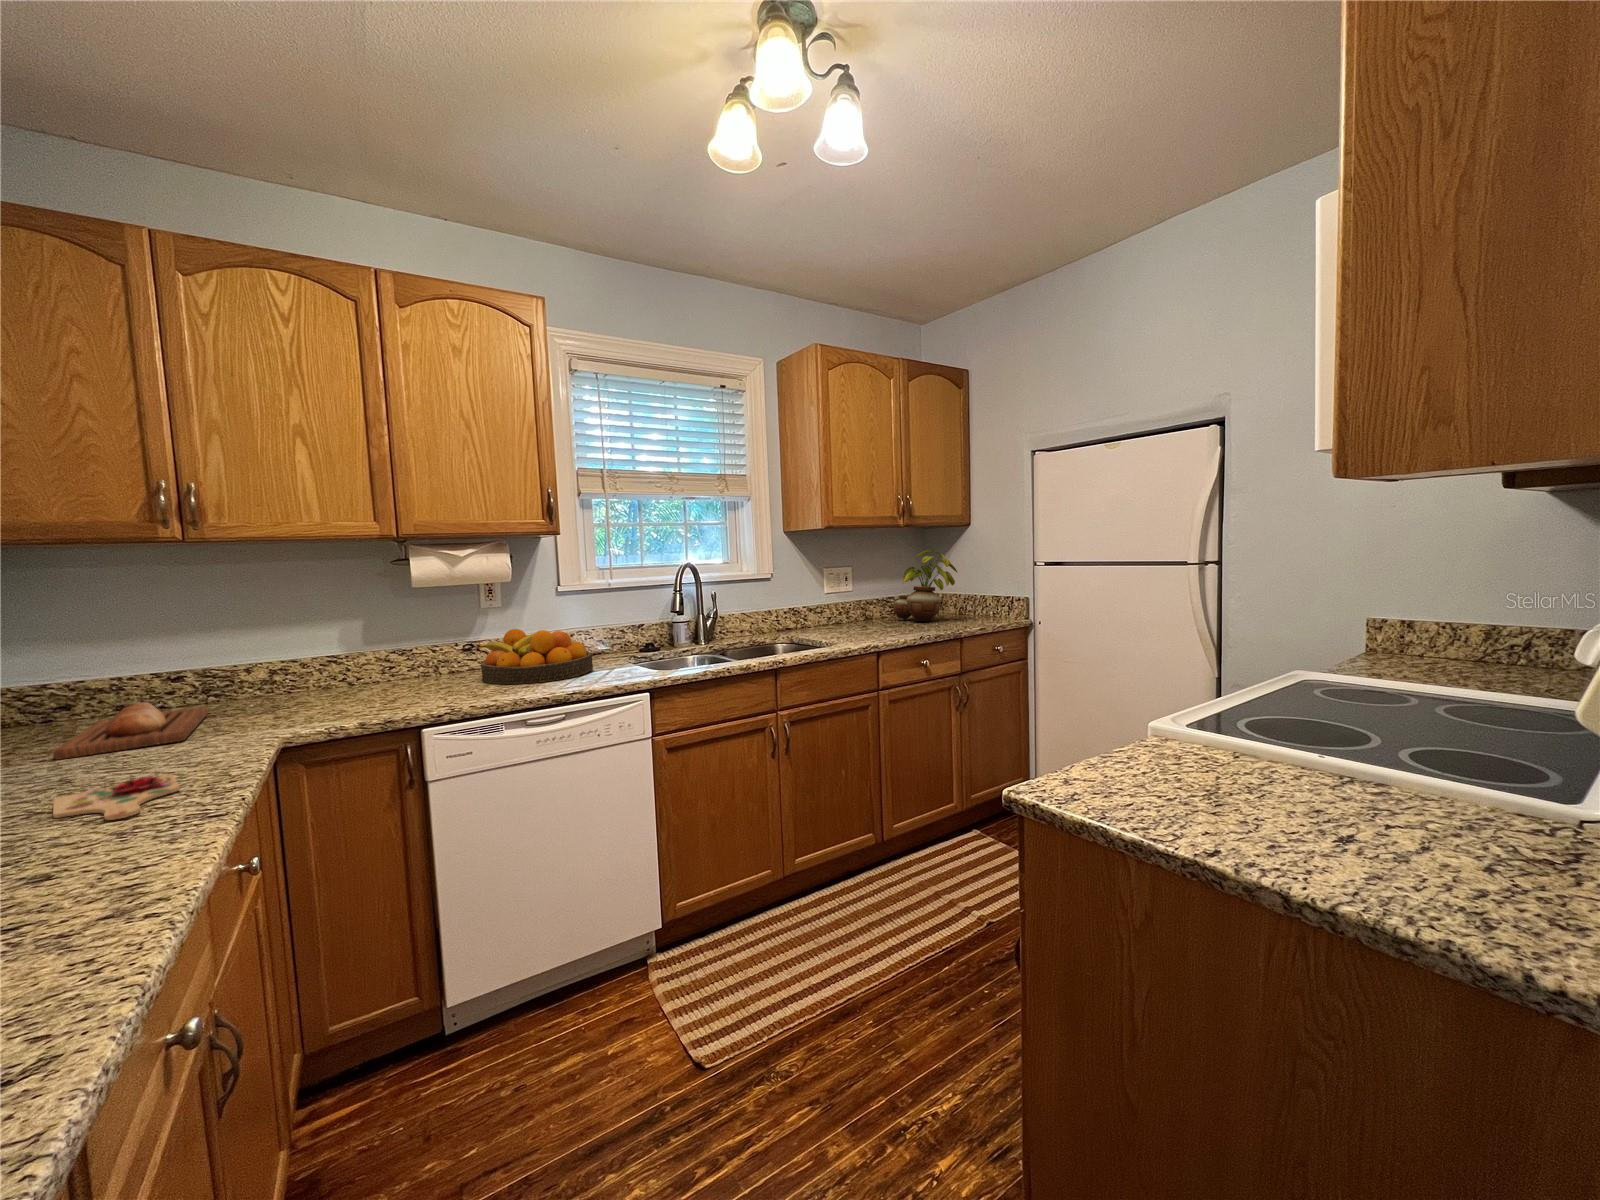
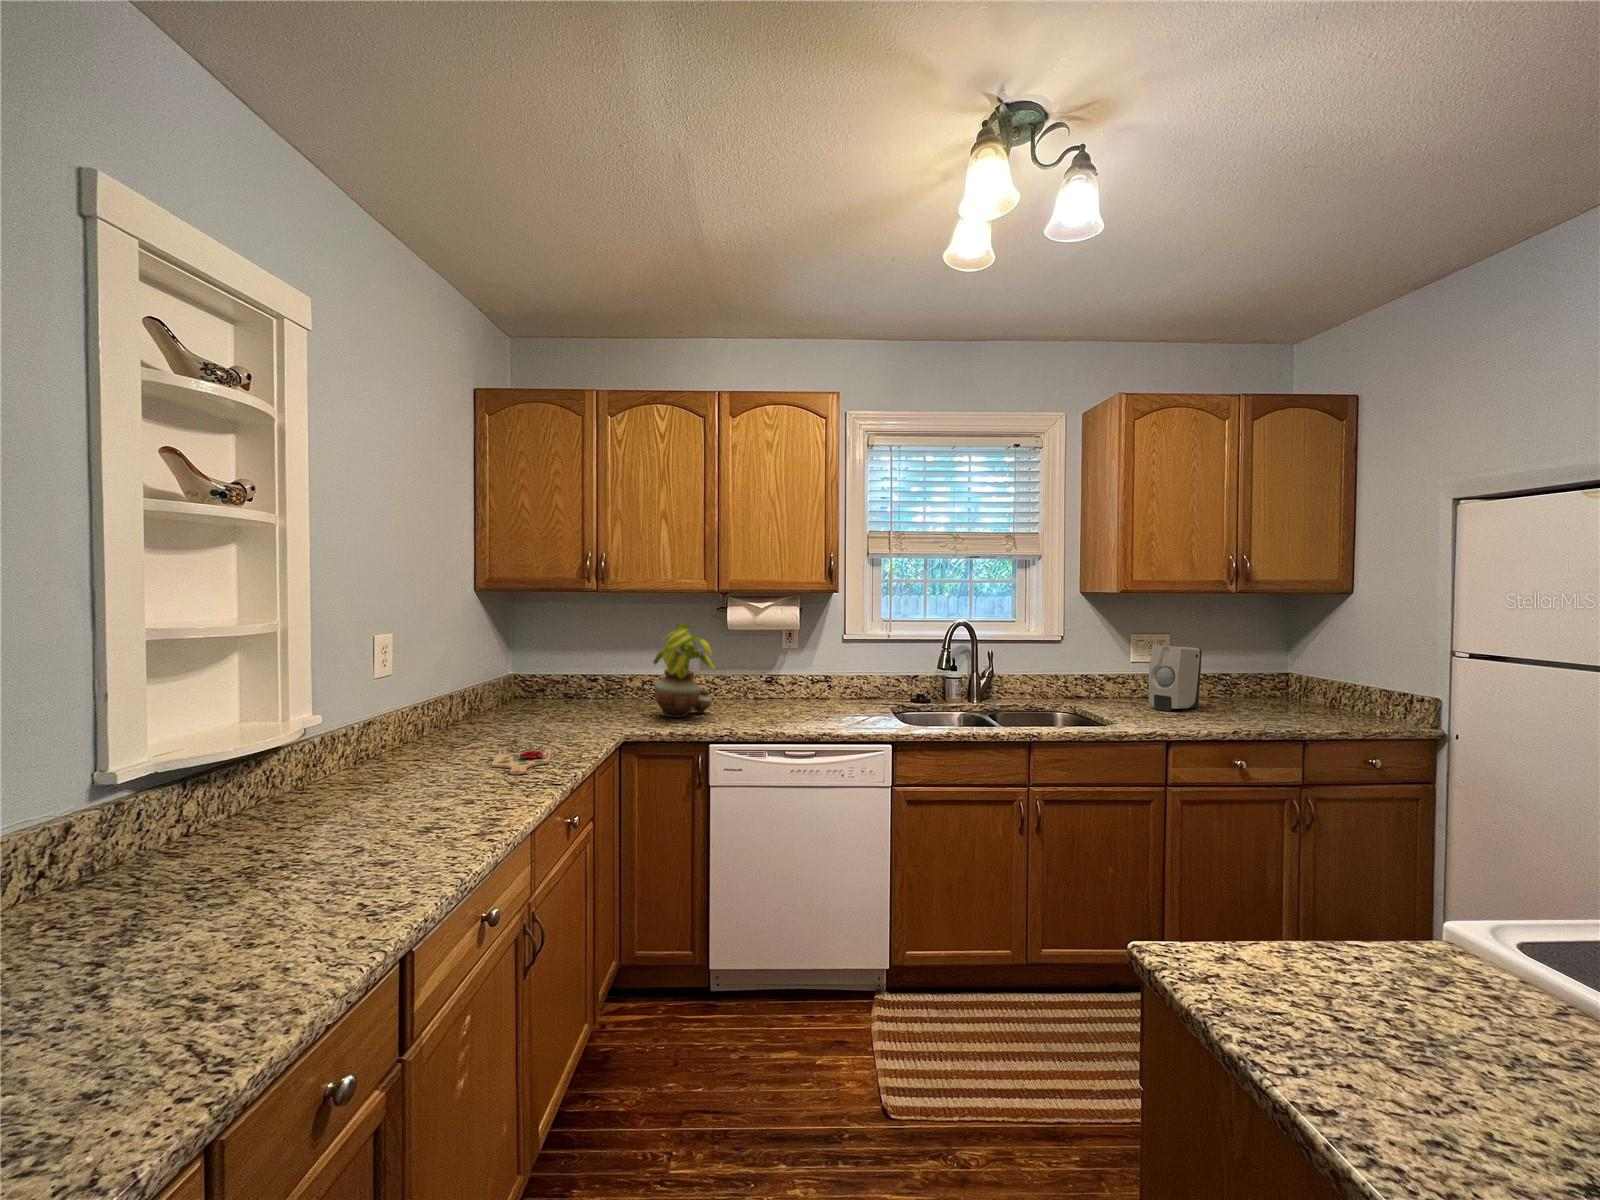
potted plant: present [894,550,957,621] -> present [653,623,716,718]
soap dispenser: none [841,576,877,631] -> present [1149,645,1202,711]
fruit bowl: present [477,629,593,684] -> none [769,670,860,720]
bread loaf: present [53,702,208,760] -> none [509,697,593,729]

